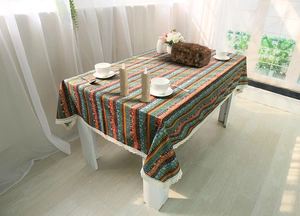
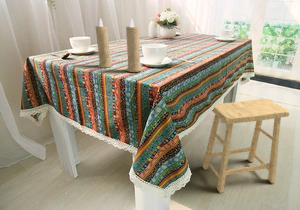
bread loaf: present [171,42,211,67] -> none [166,18,215,44]
footstool: none [196,114,263,187] -> present [202,99,289,193]

